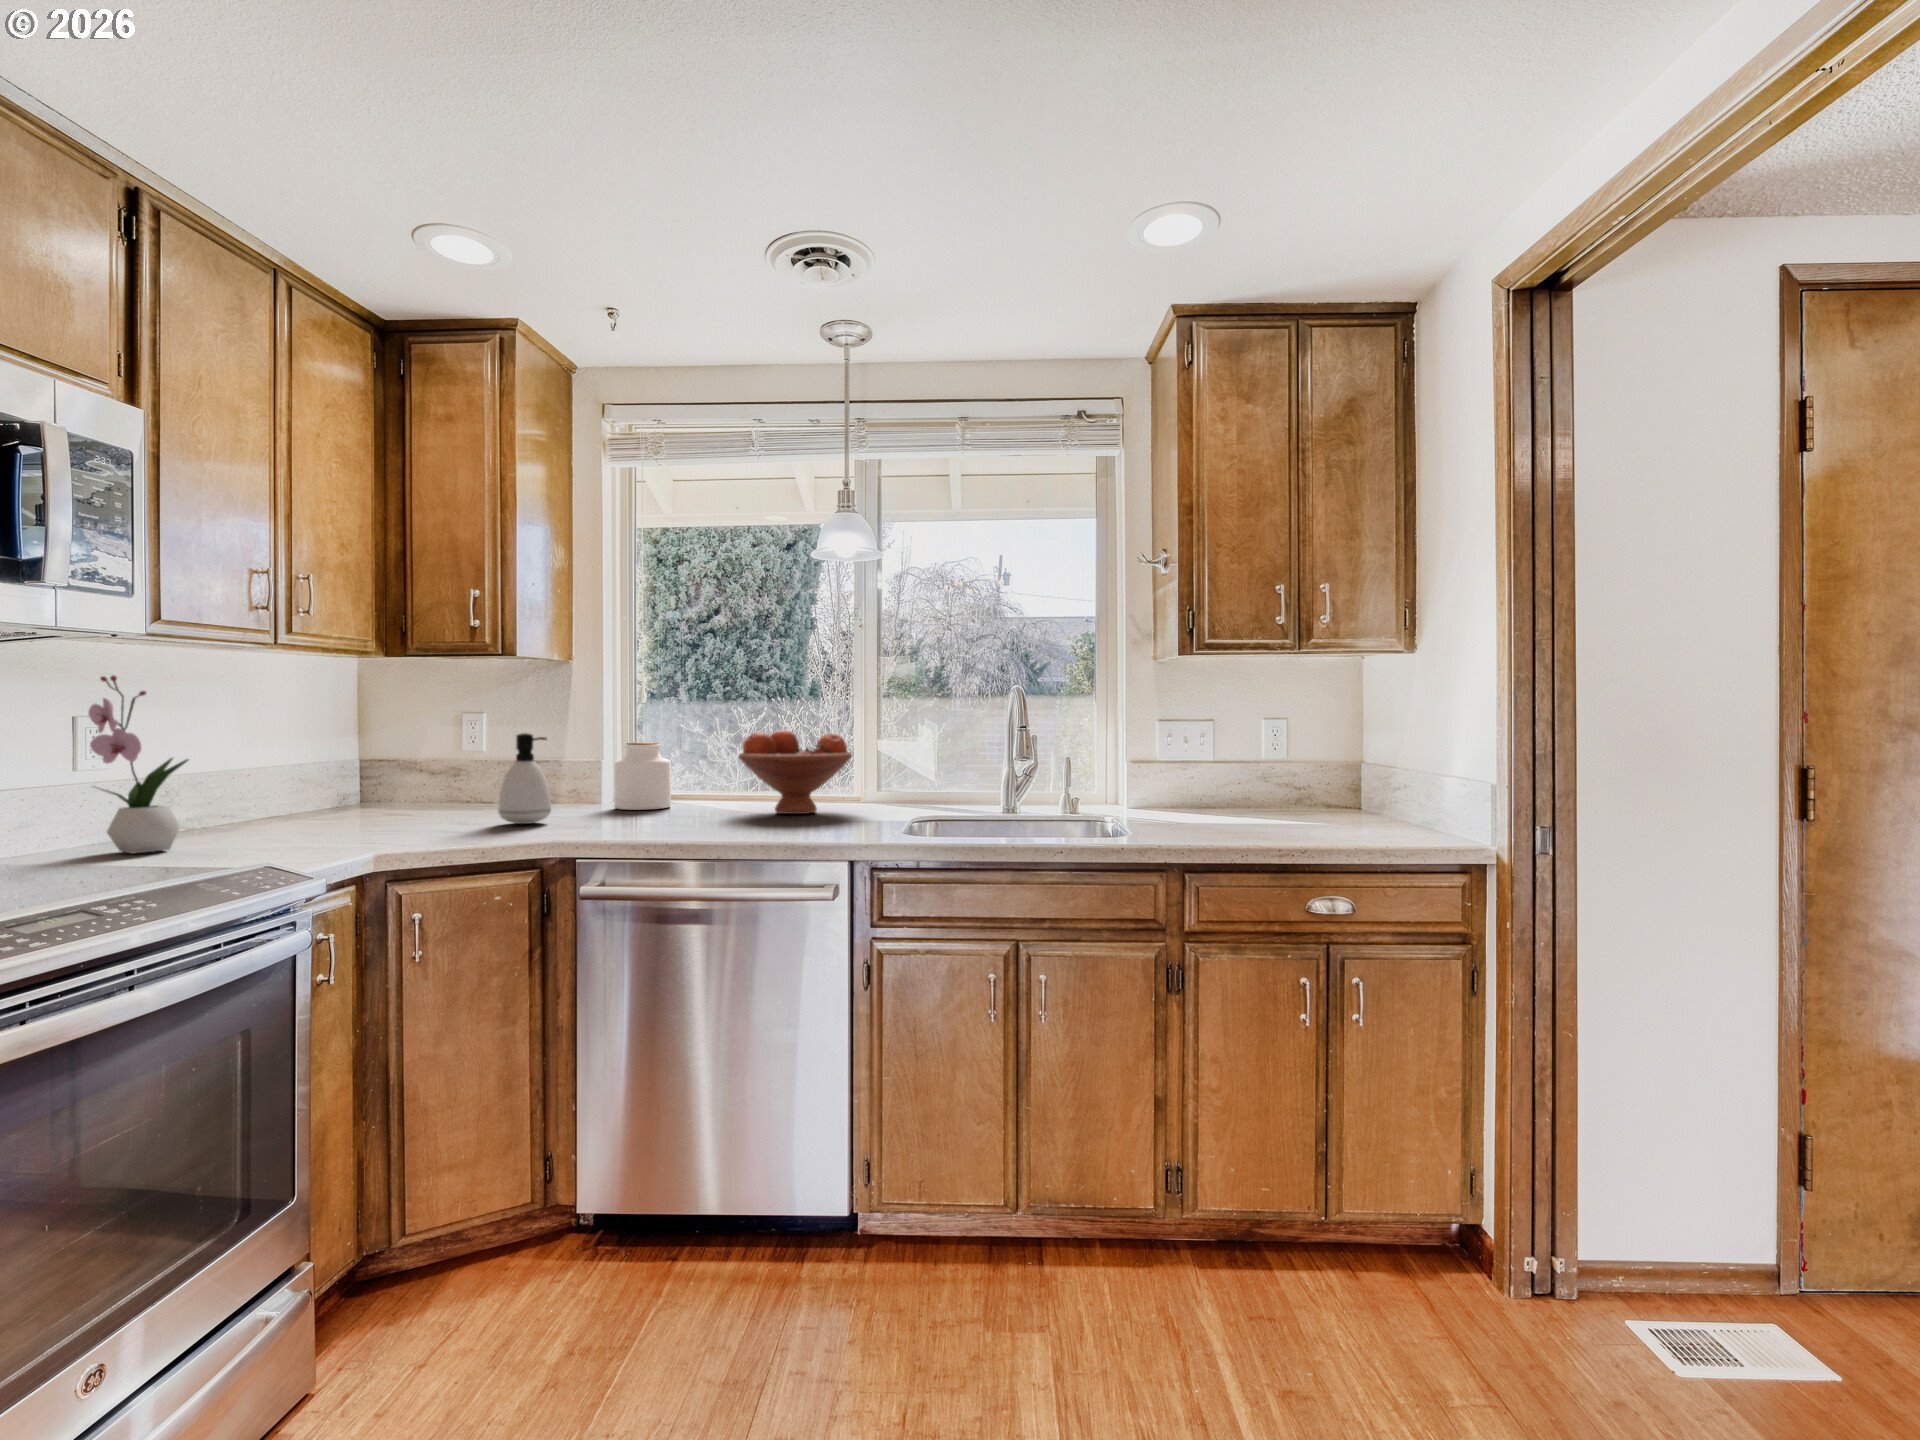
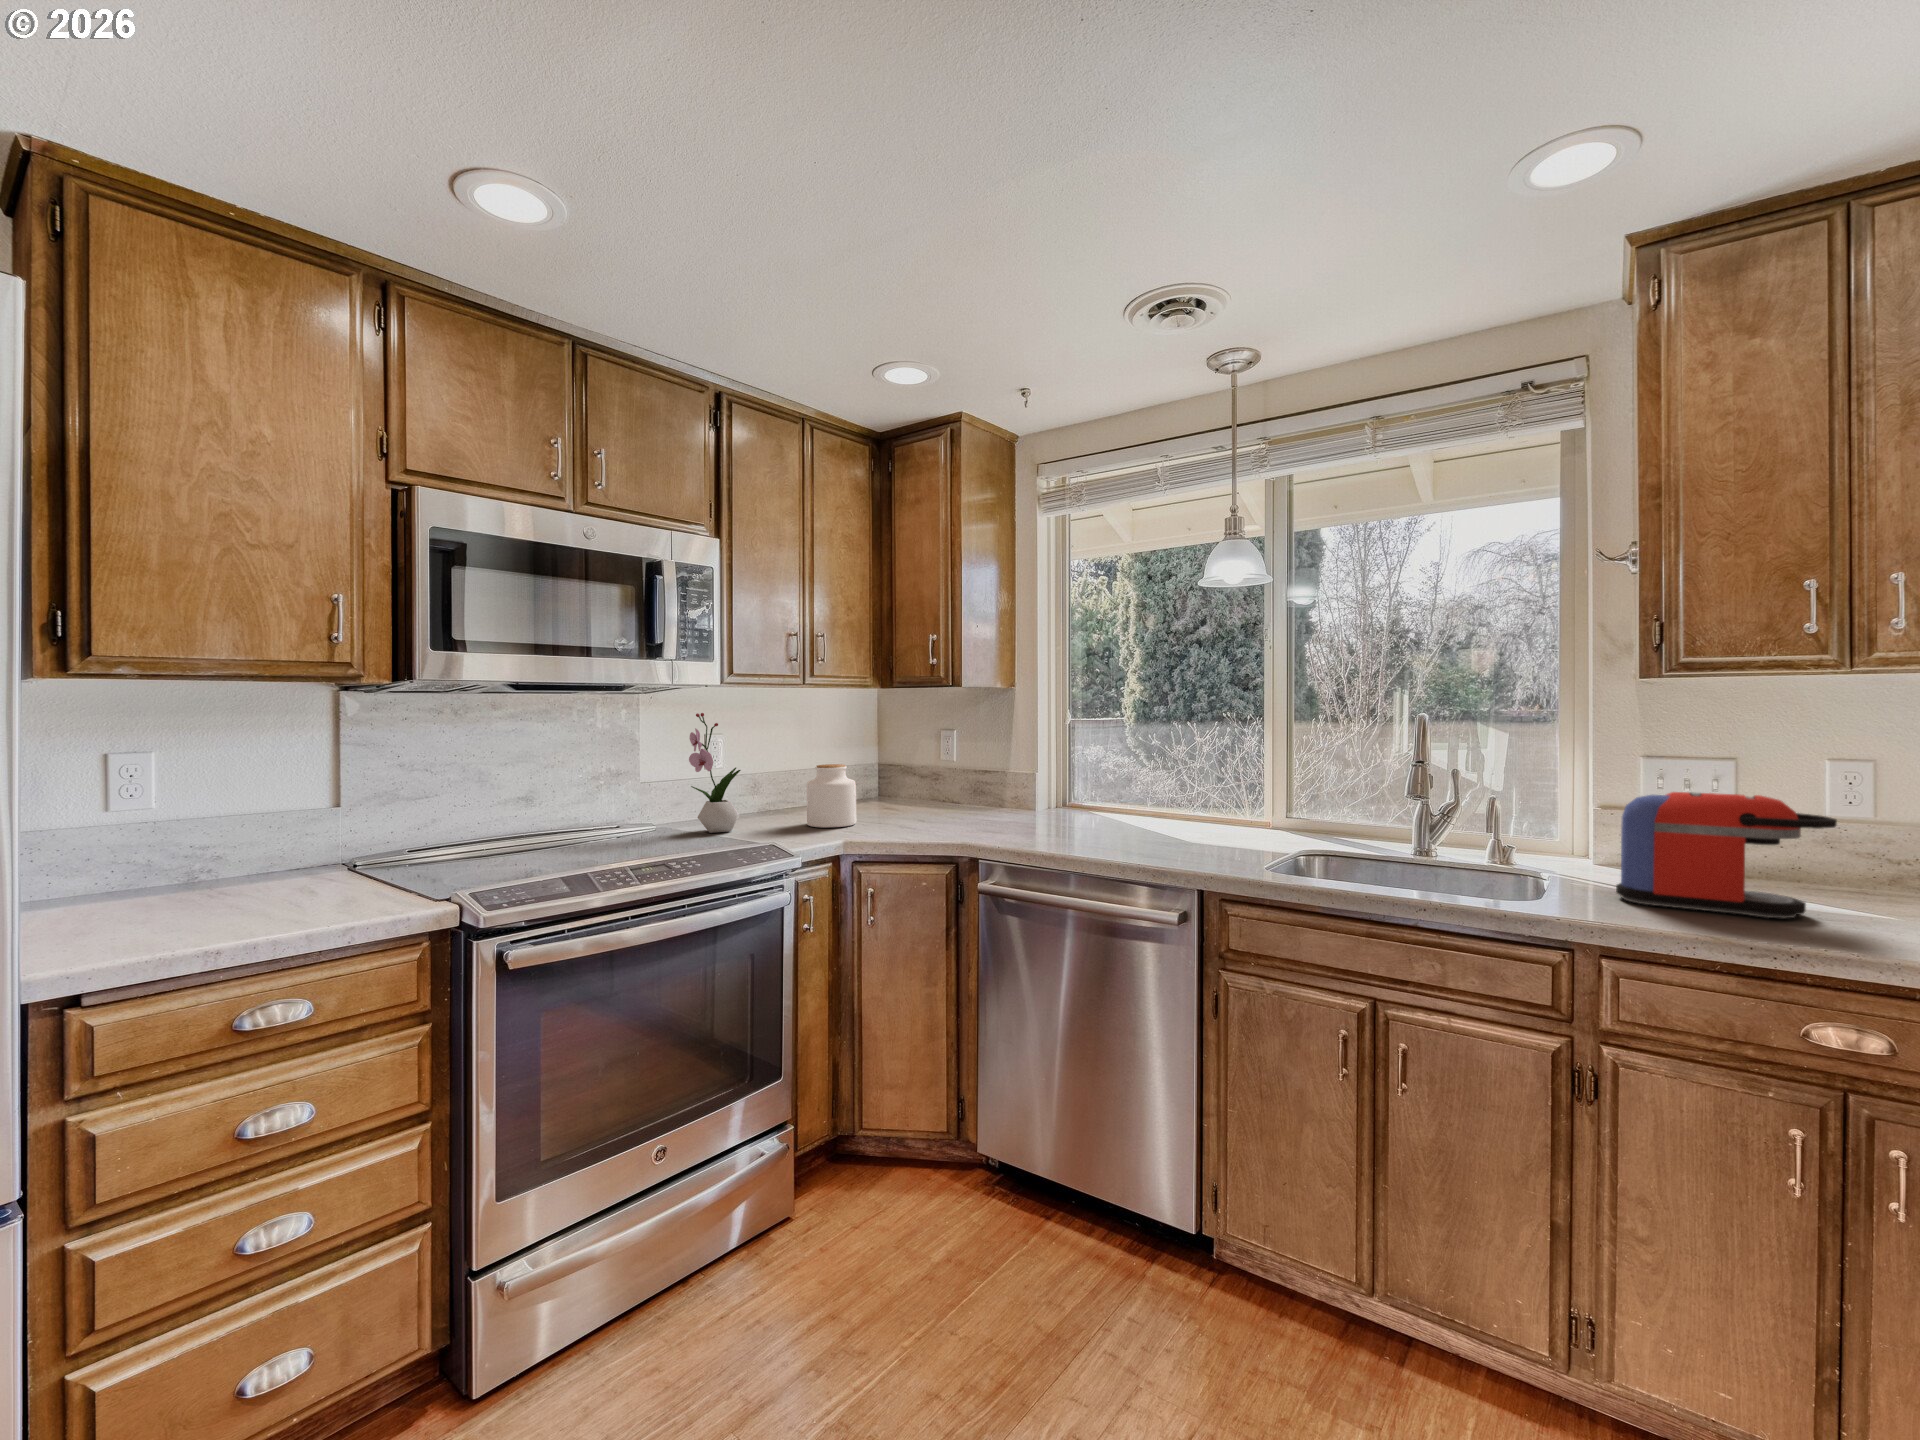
fruit bowl: present [739,730,852,814] -> none [1135,750,1245,833]
soap dispenser: present [498,733,551,824] -> none [941,752,980,825]
jar: present [615,742,671,810] -> present [807,764,856,827]
coffee maker: none [1175,742,1303,832] -> present [1616,792,1837,918]

